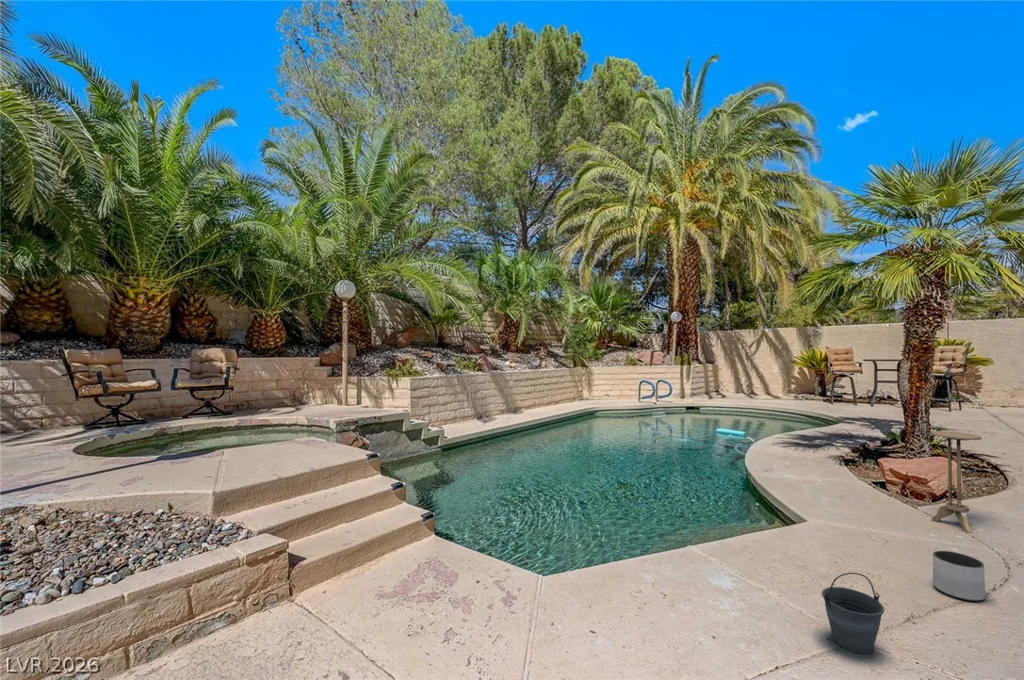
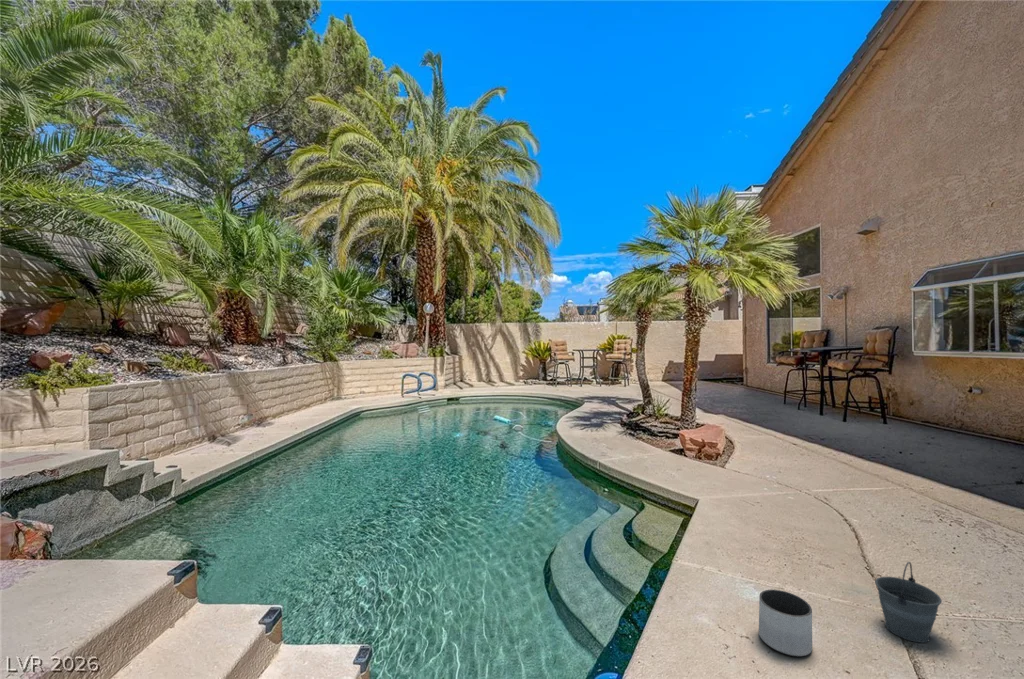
side table: present [932,431,982,533] -> none [749,406,783,484]
planter: present [933,551,985,601] -> present [759,590,812,657]

